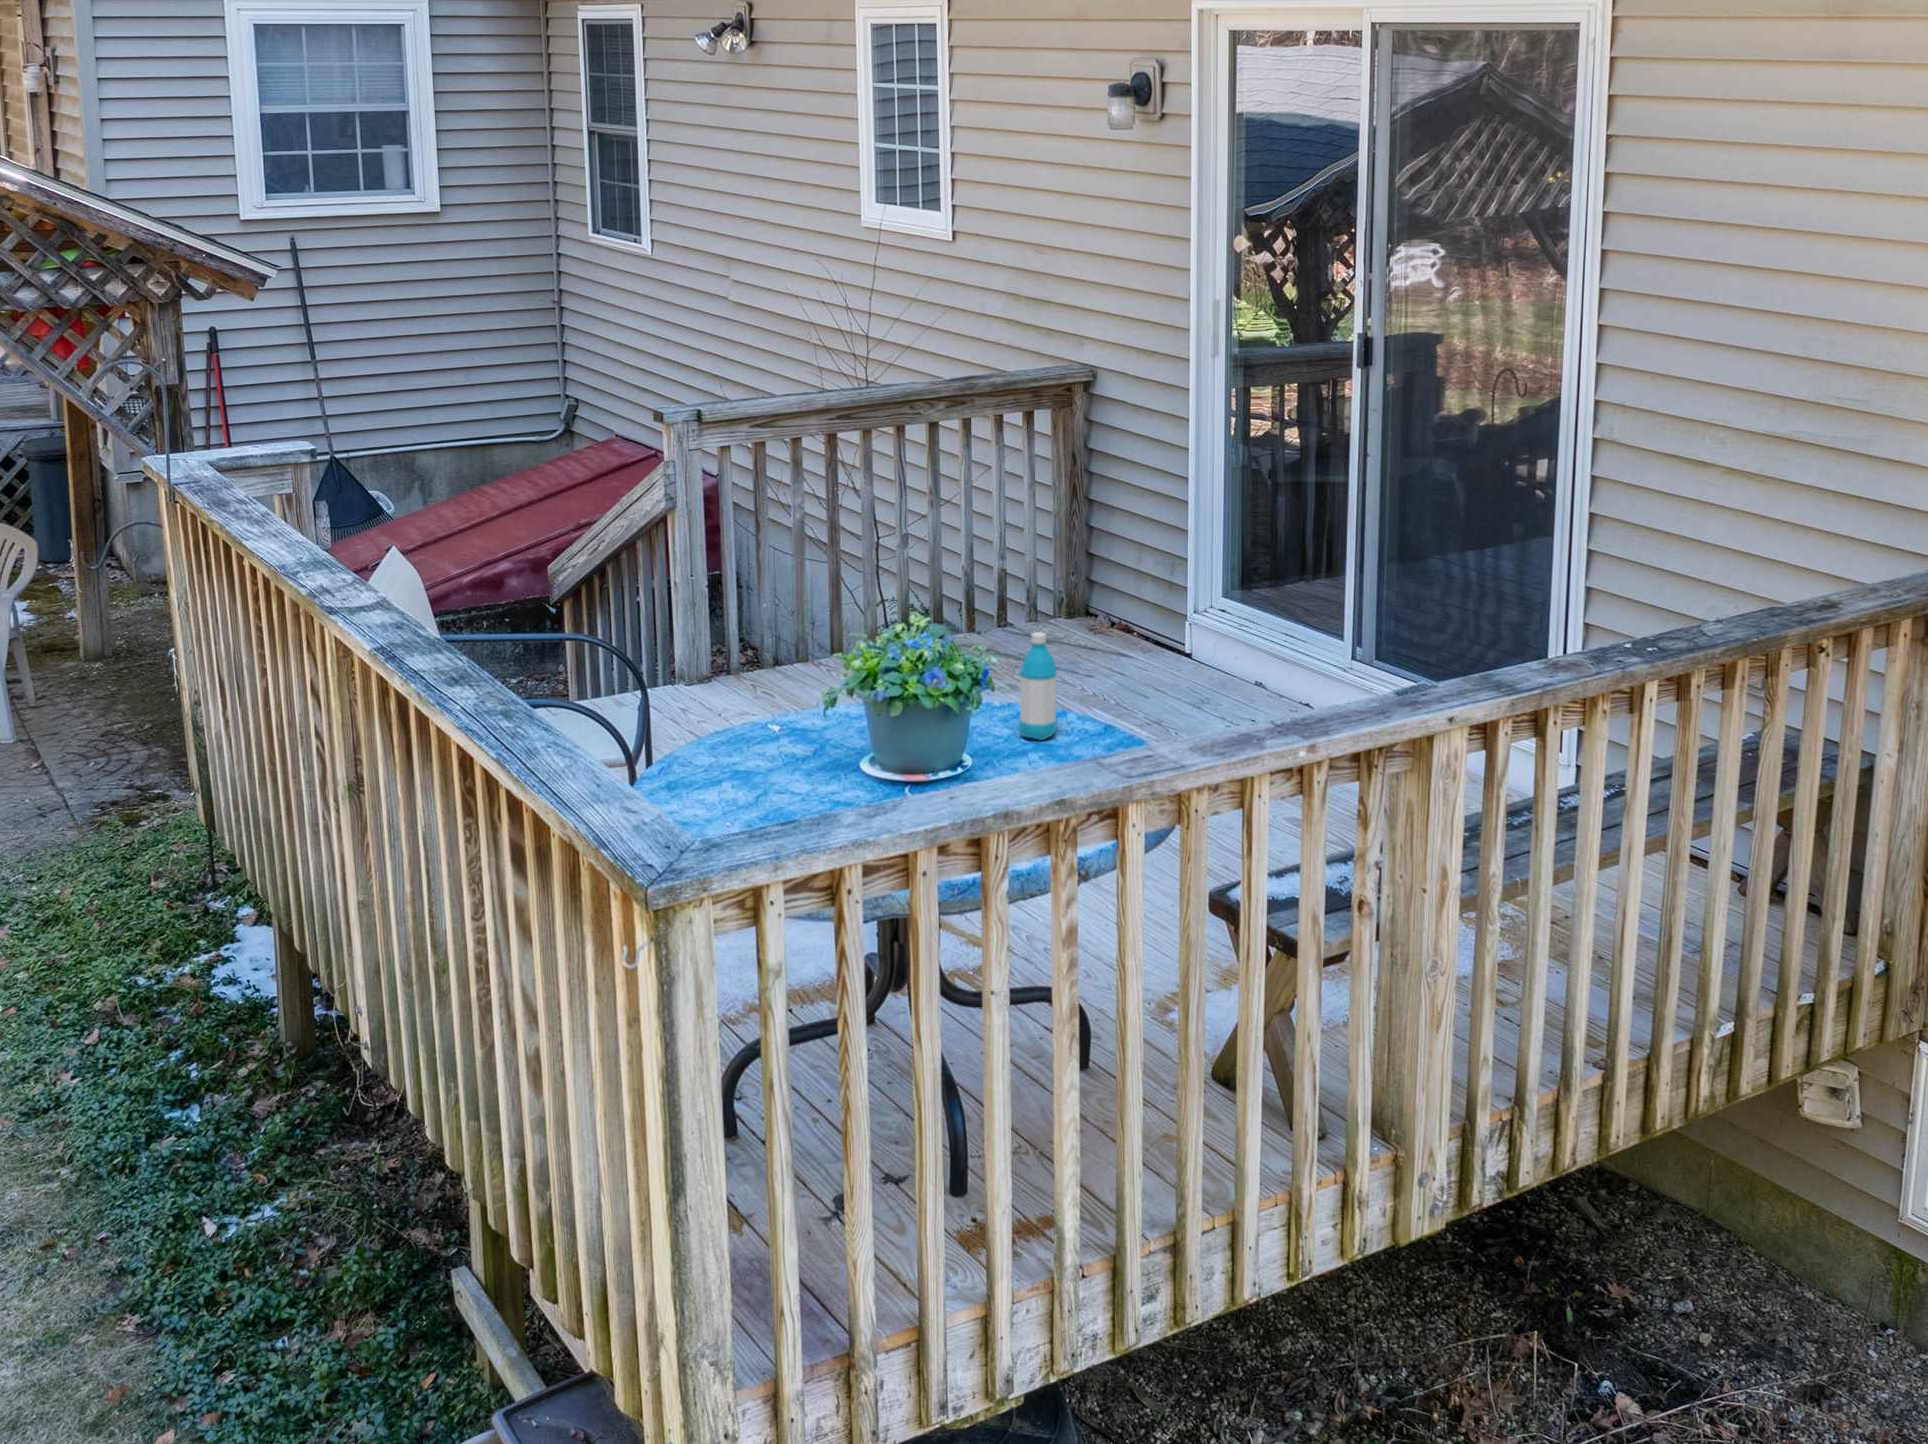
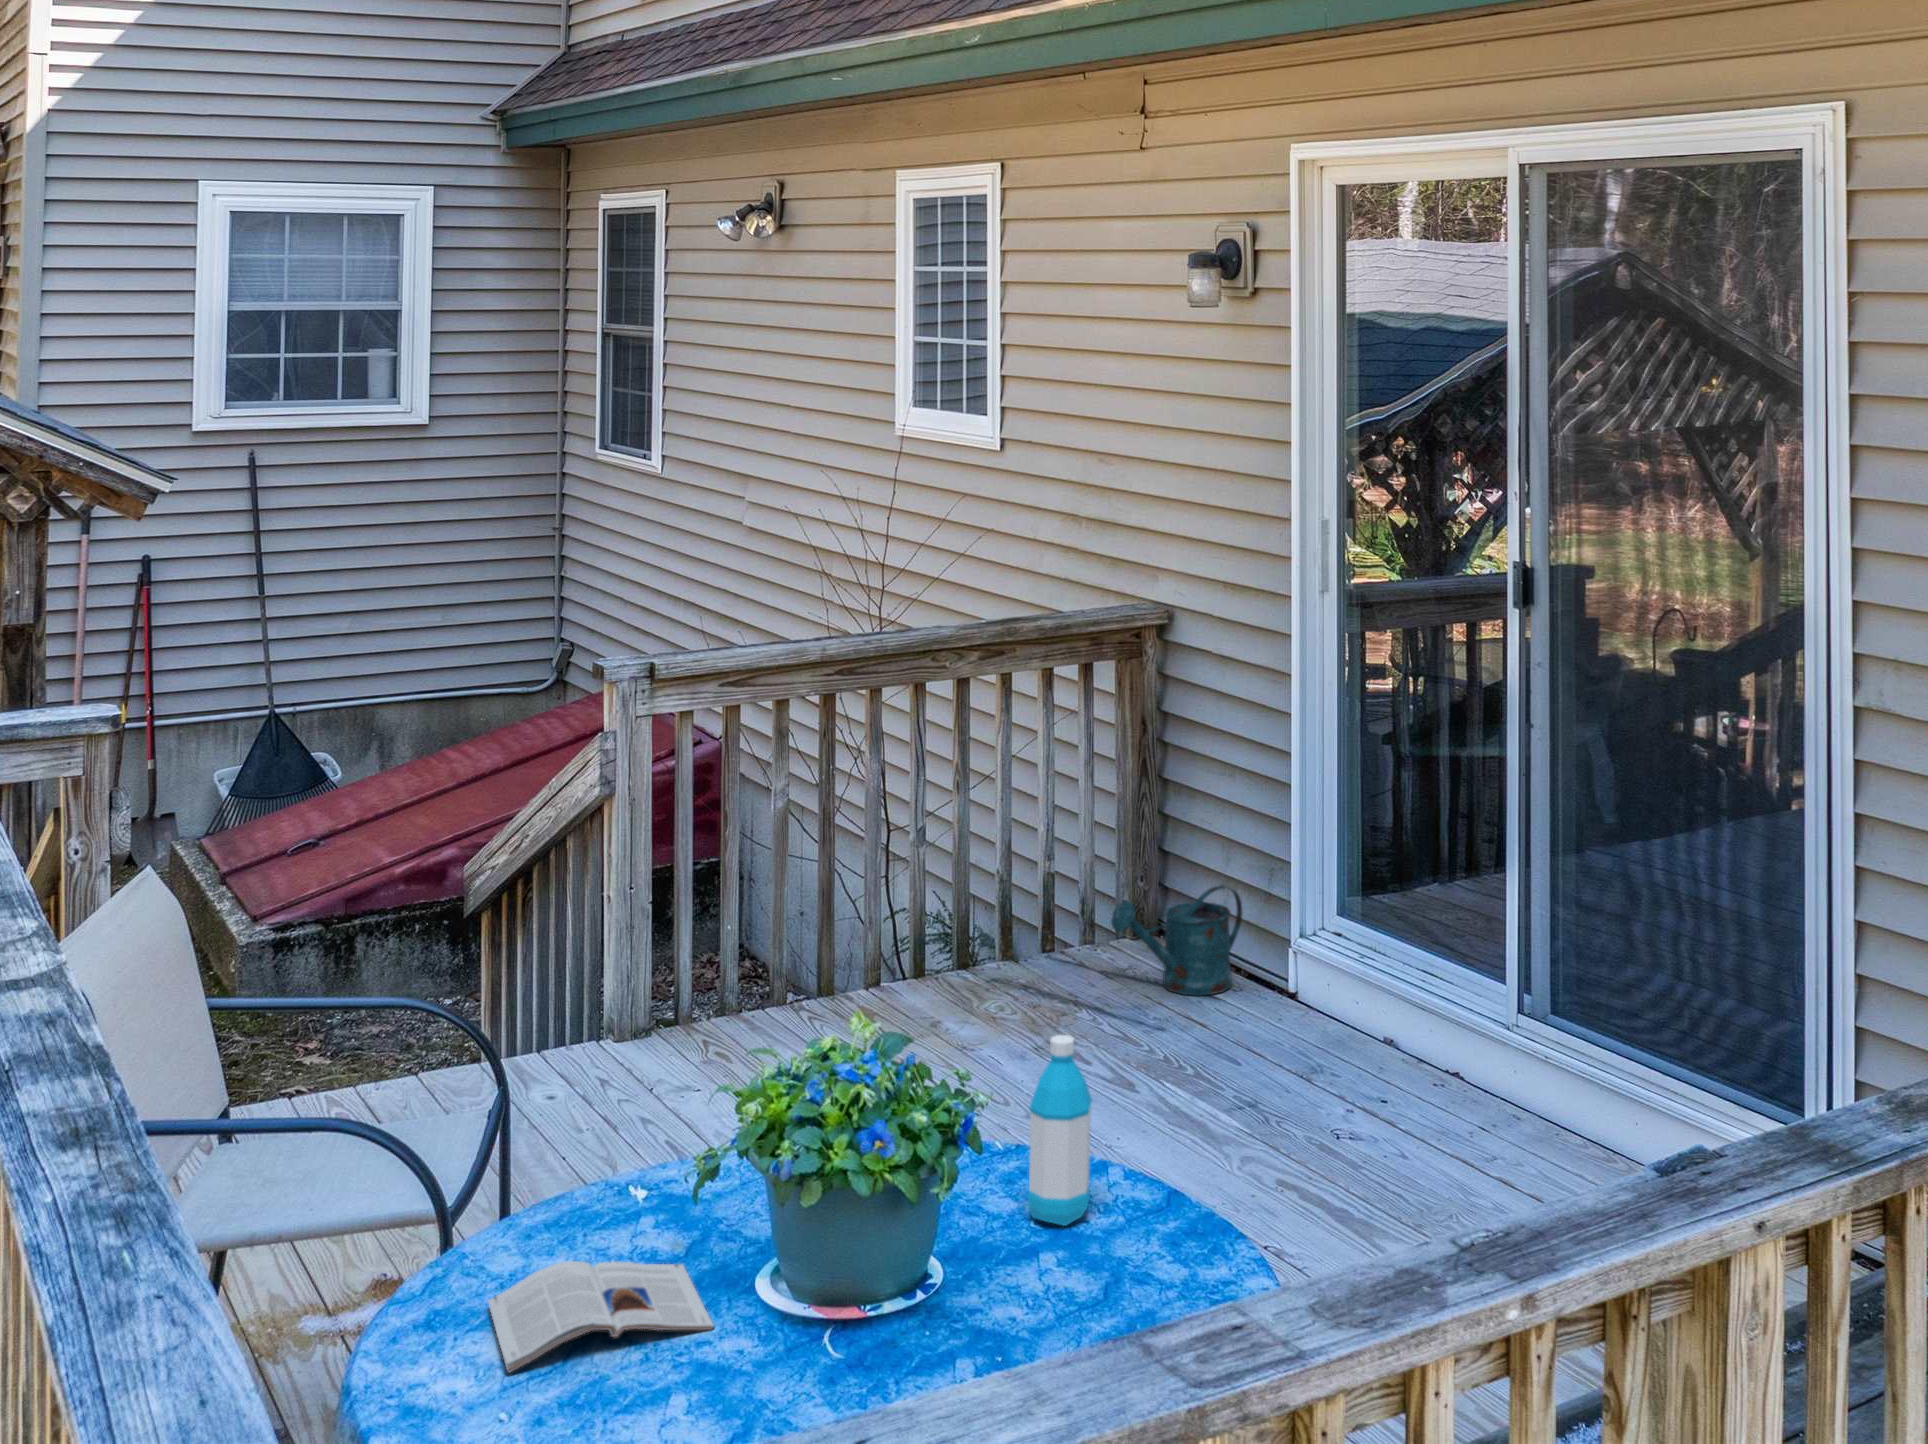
watering can: none [1053,573,1149,649] -> present [1111,886,1242,996]
magazine: none [713,752,846,800] -> present [488,1261,713,1372]

